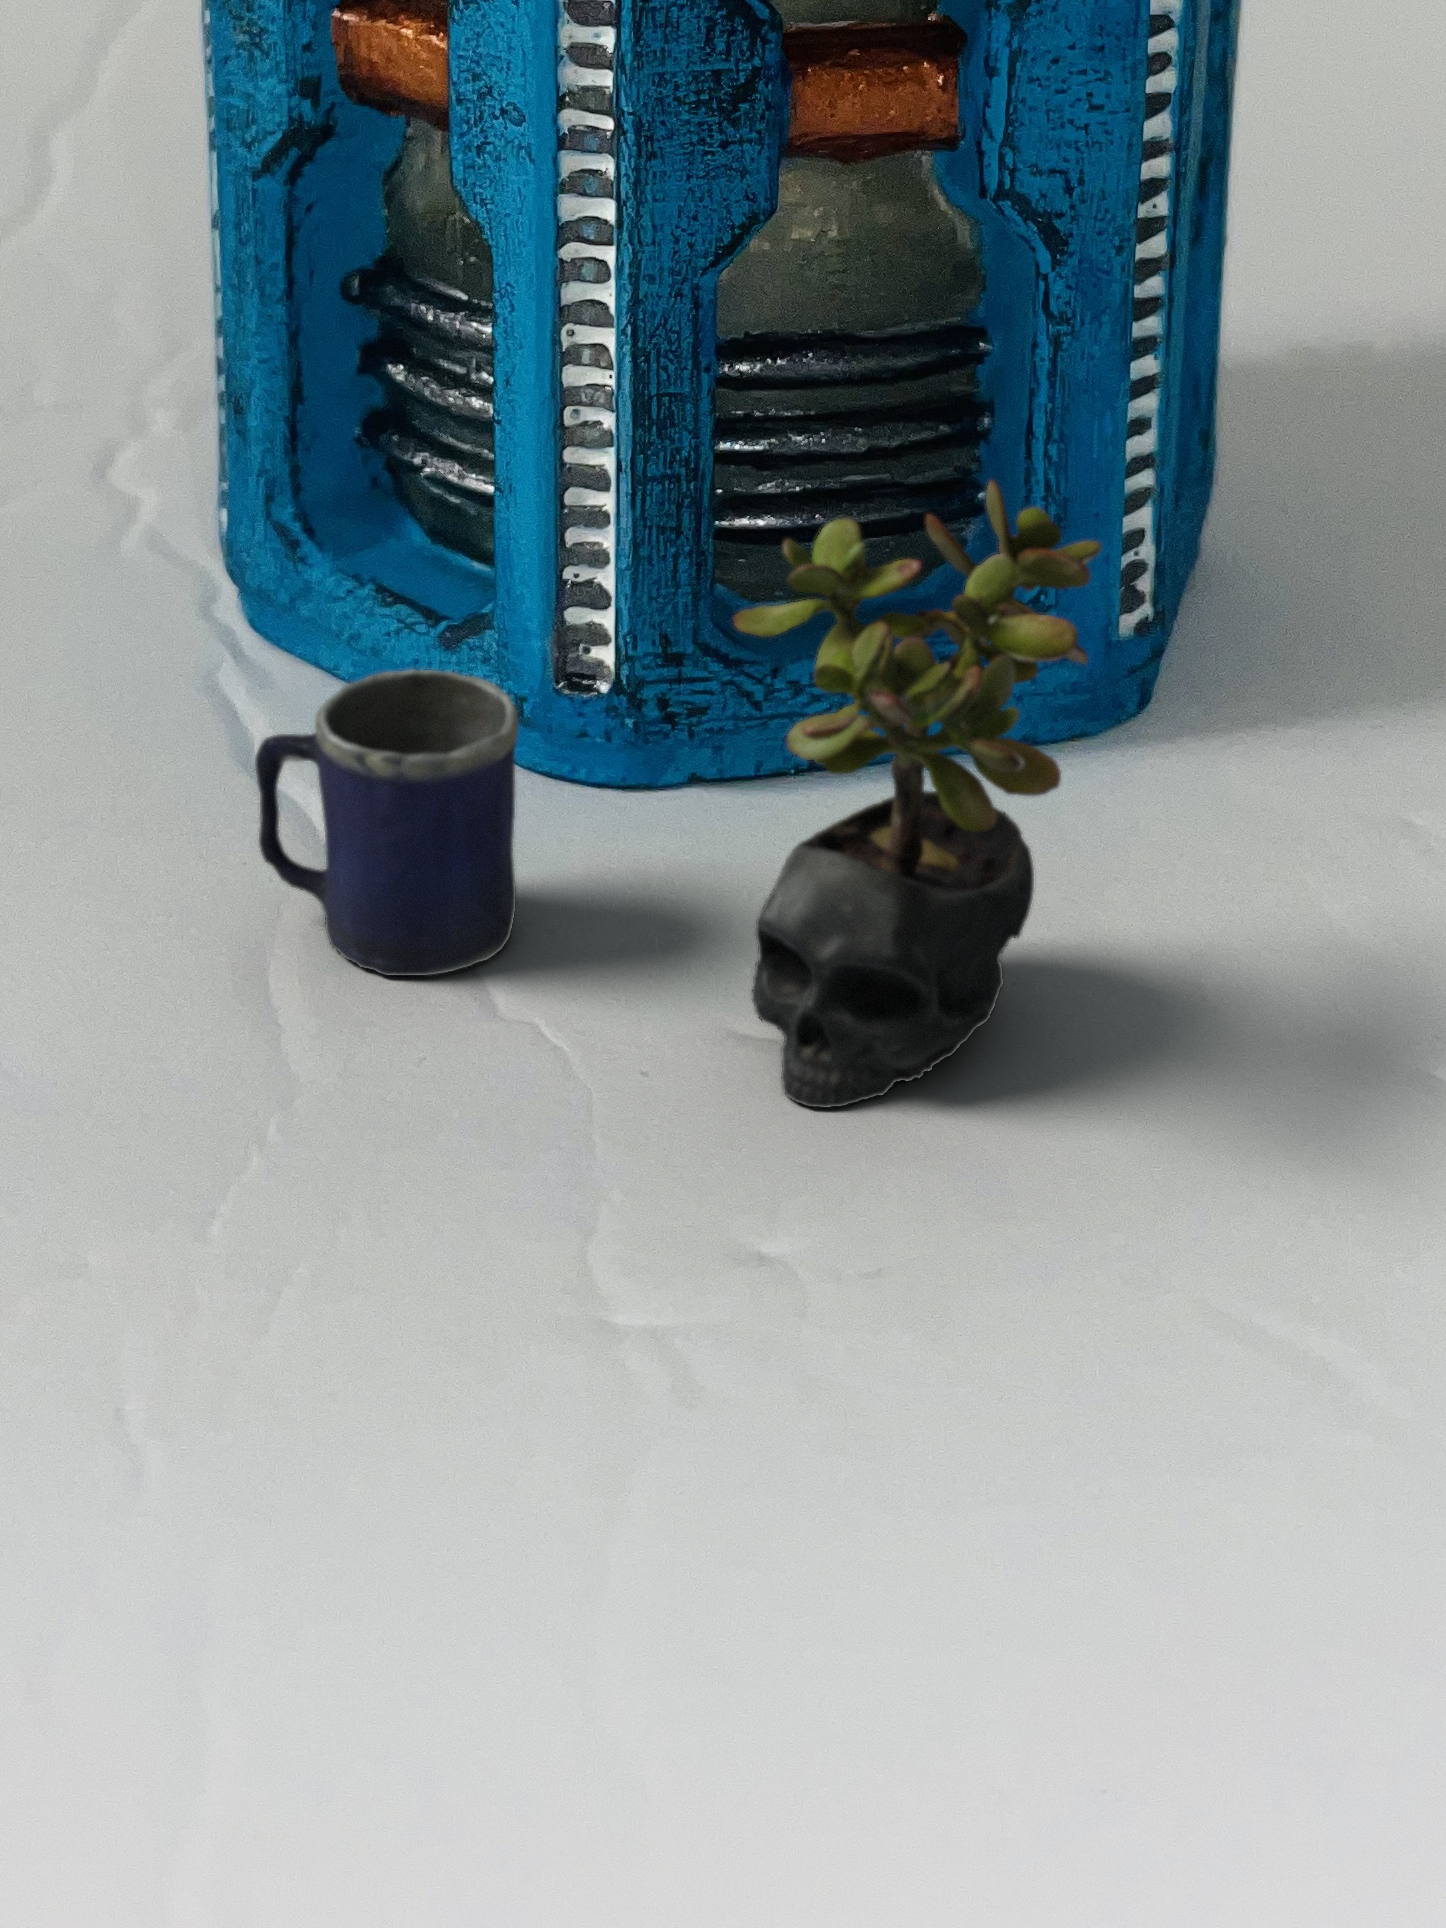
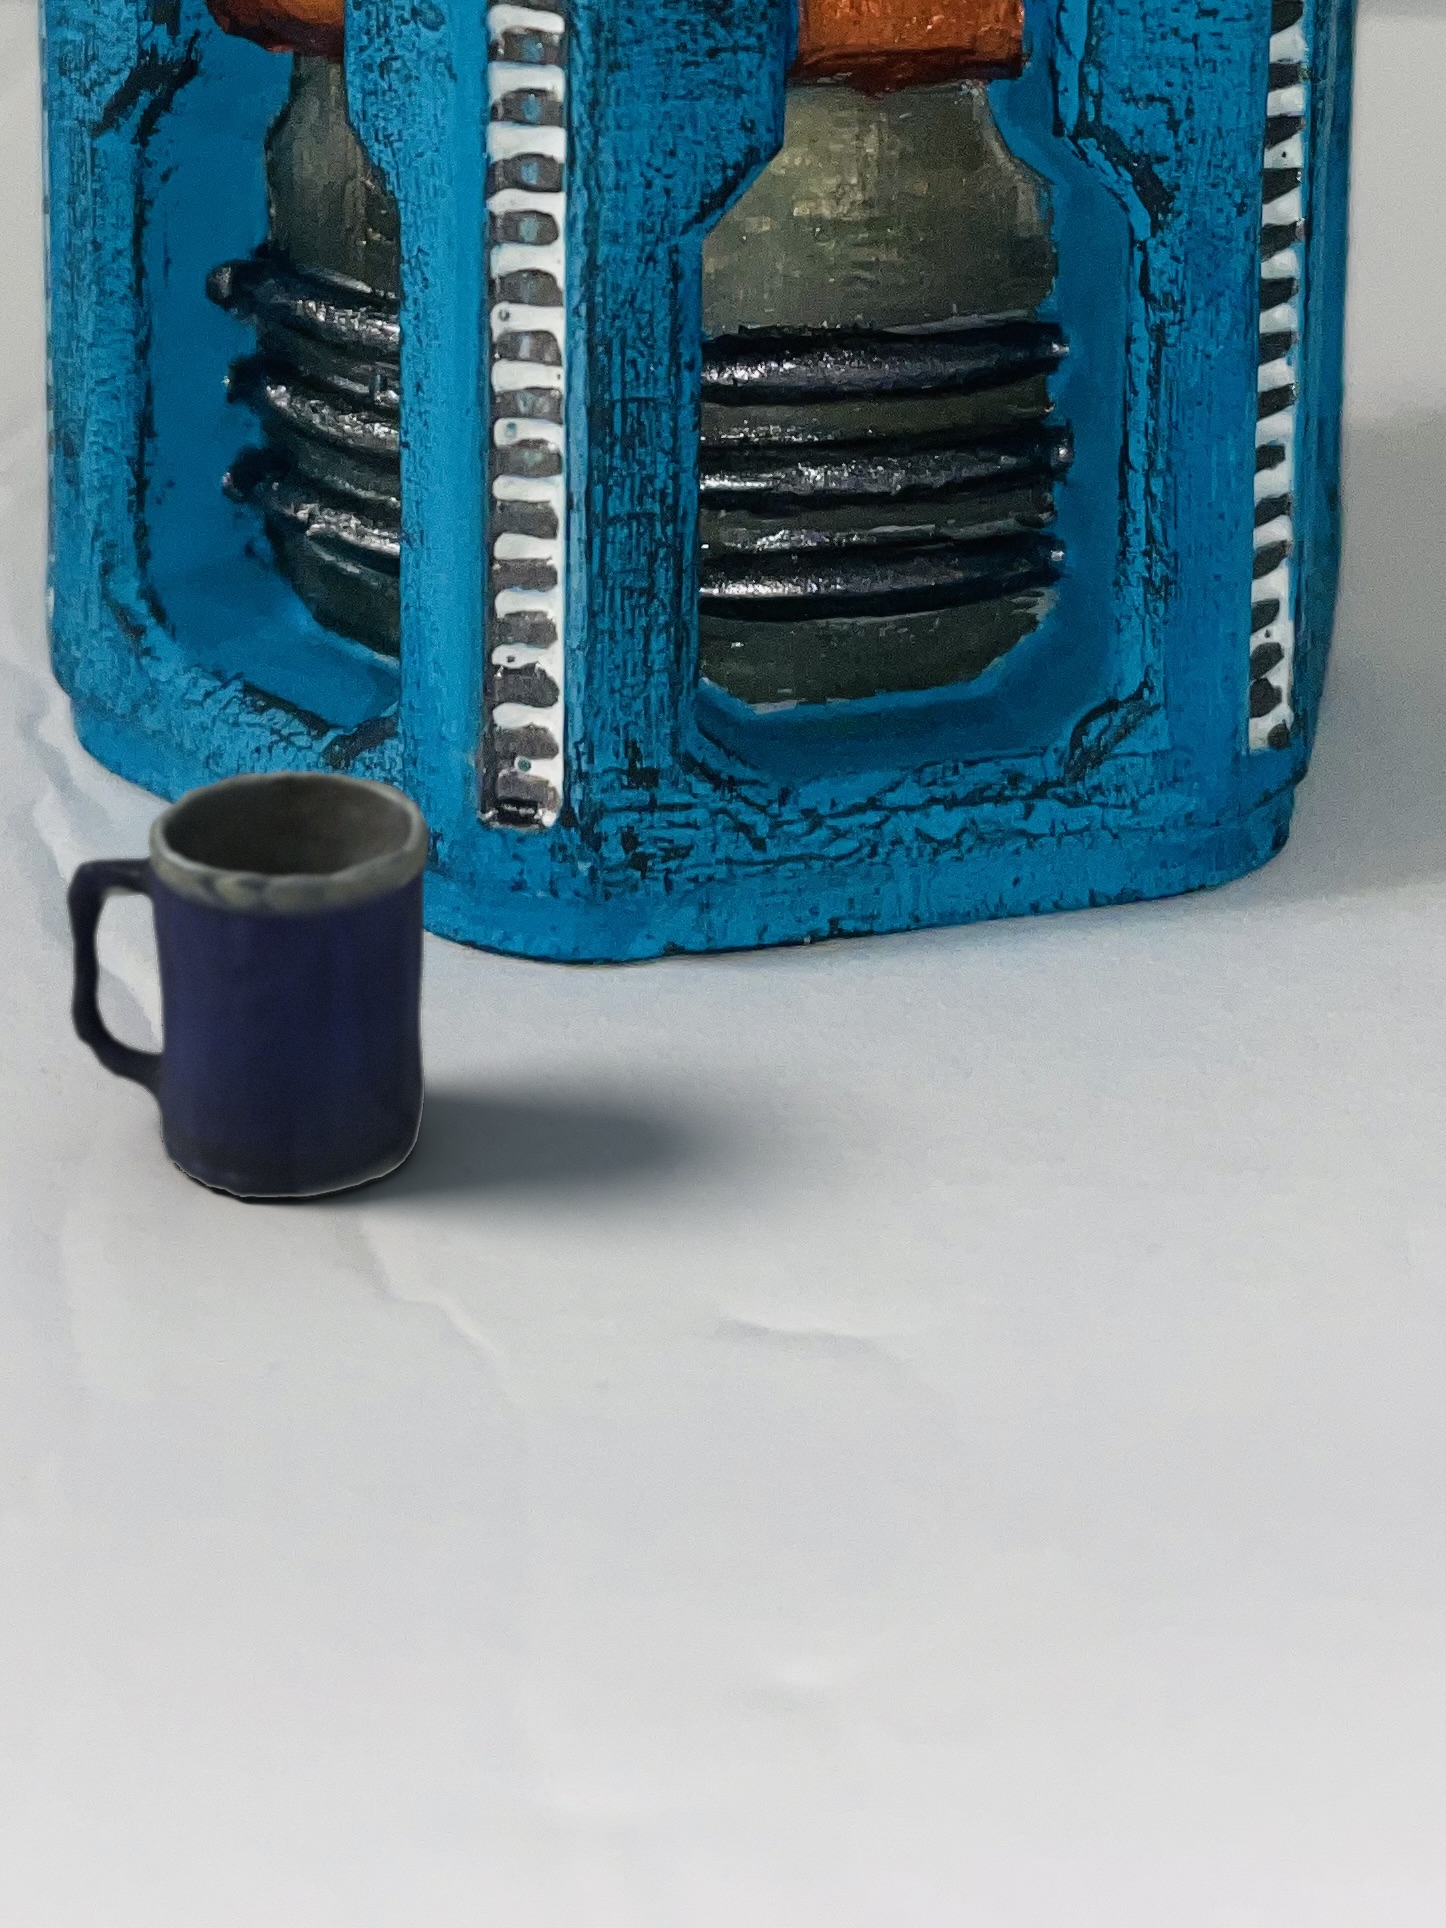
succulent plant: present [734,480,1102,1108] -> none [724,481,1233,1377]

